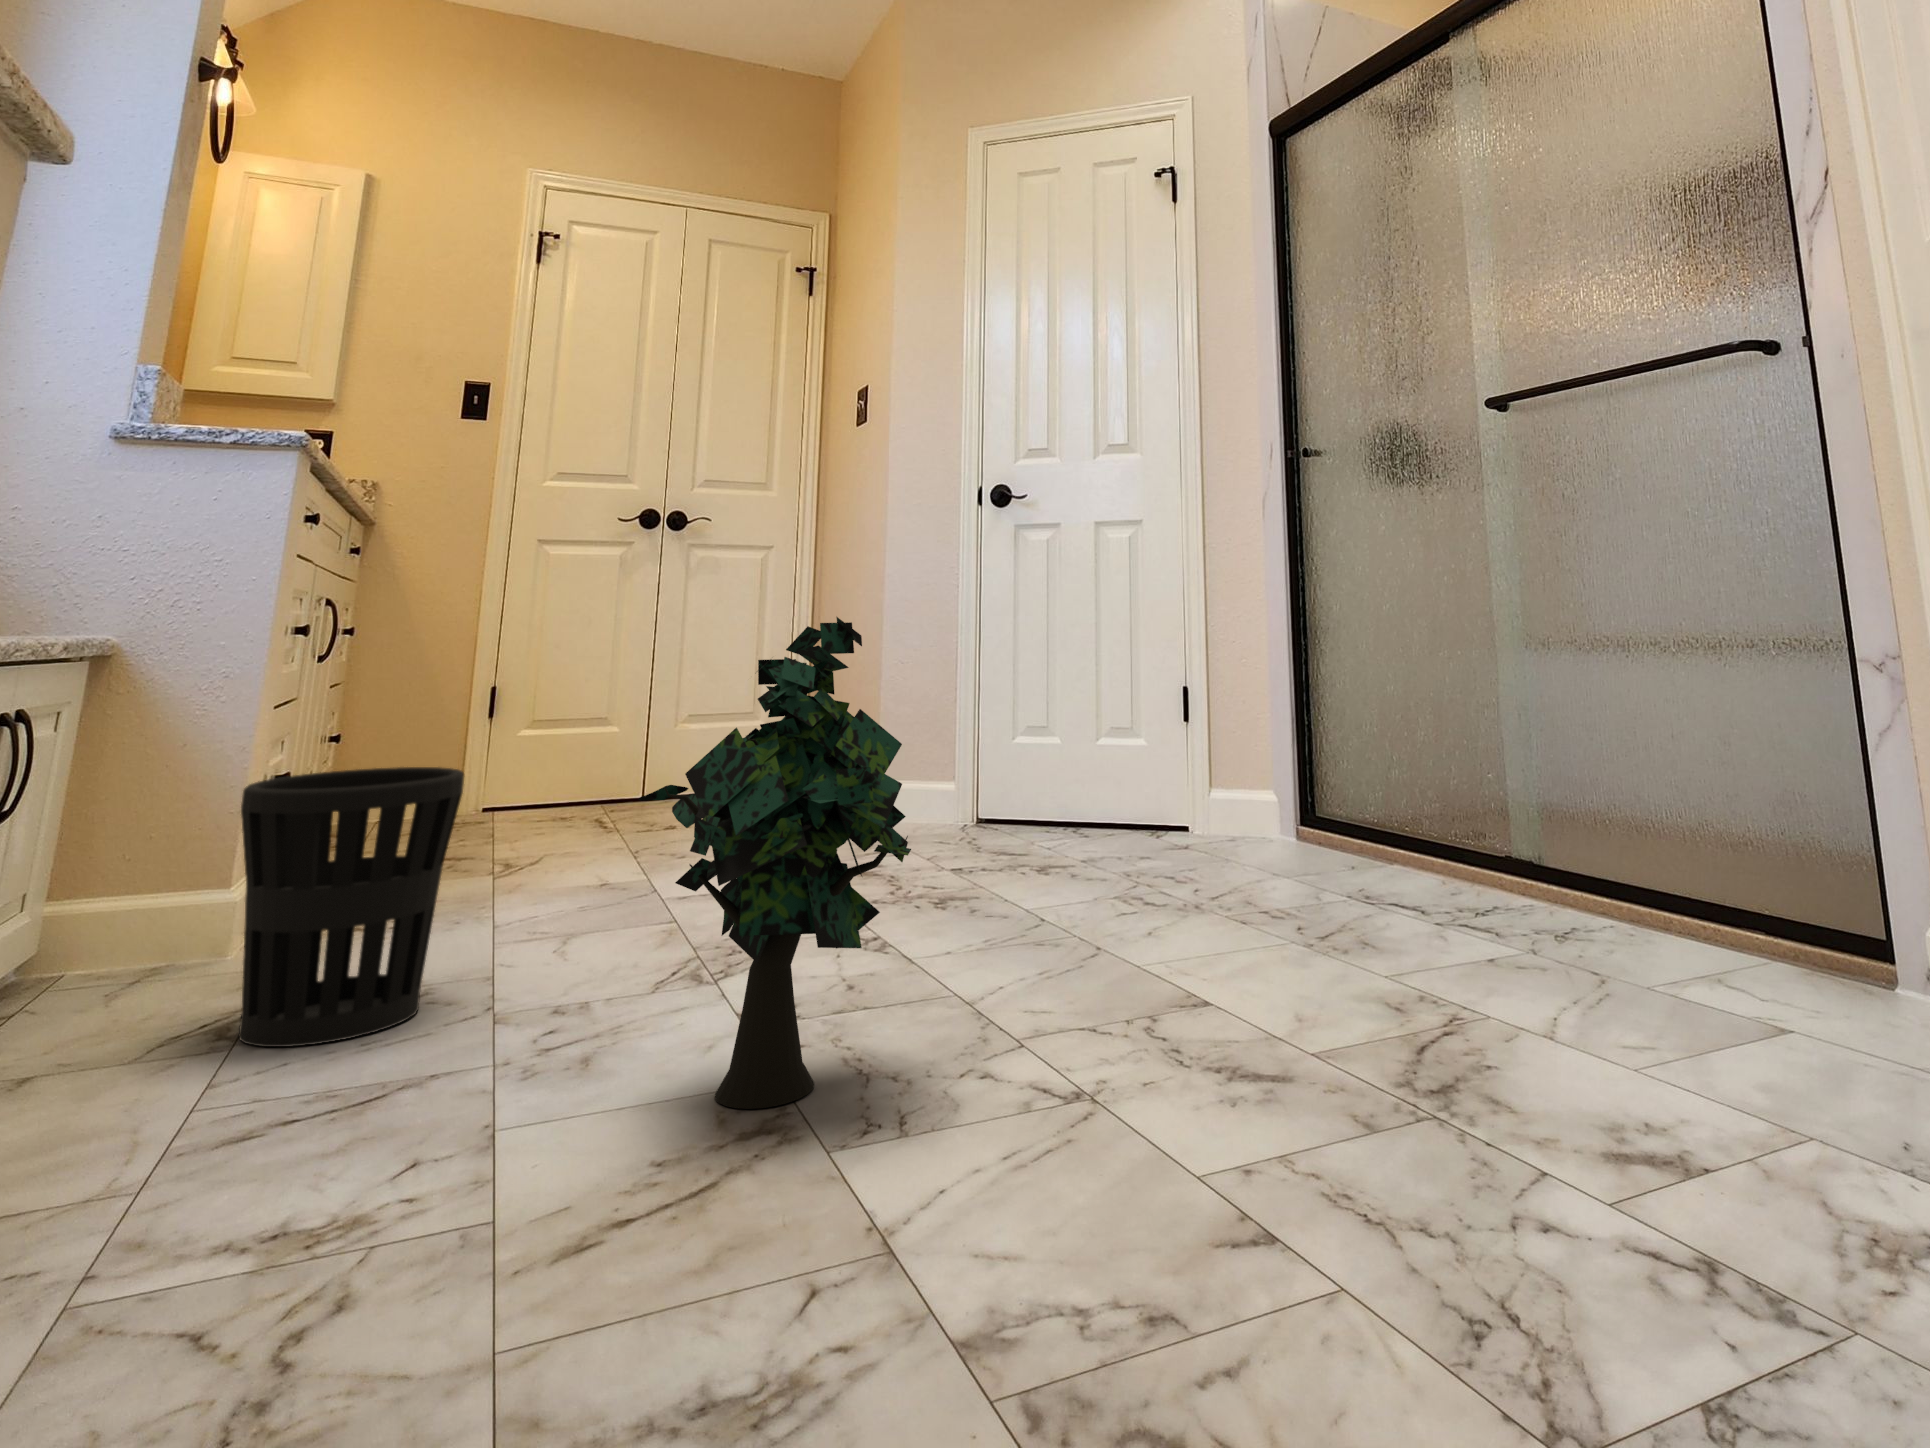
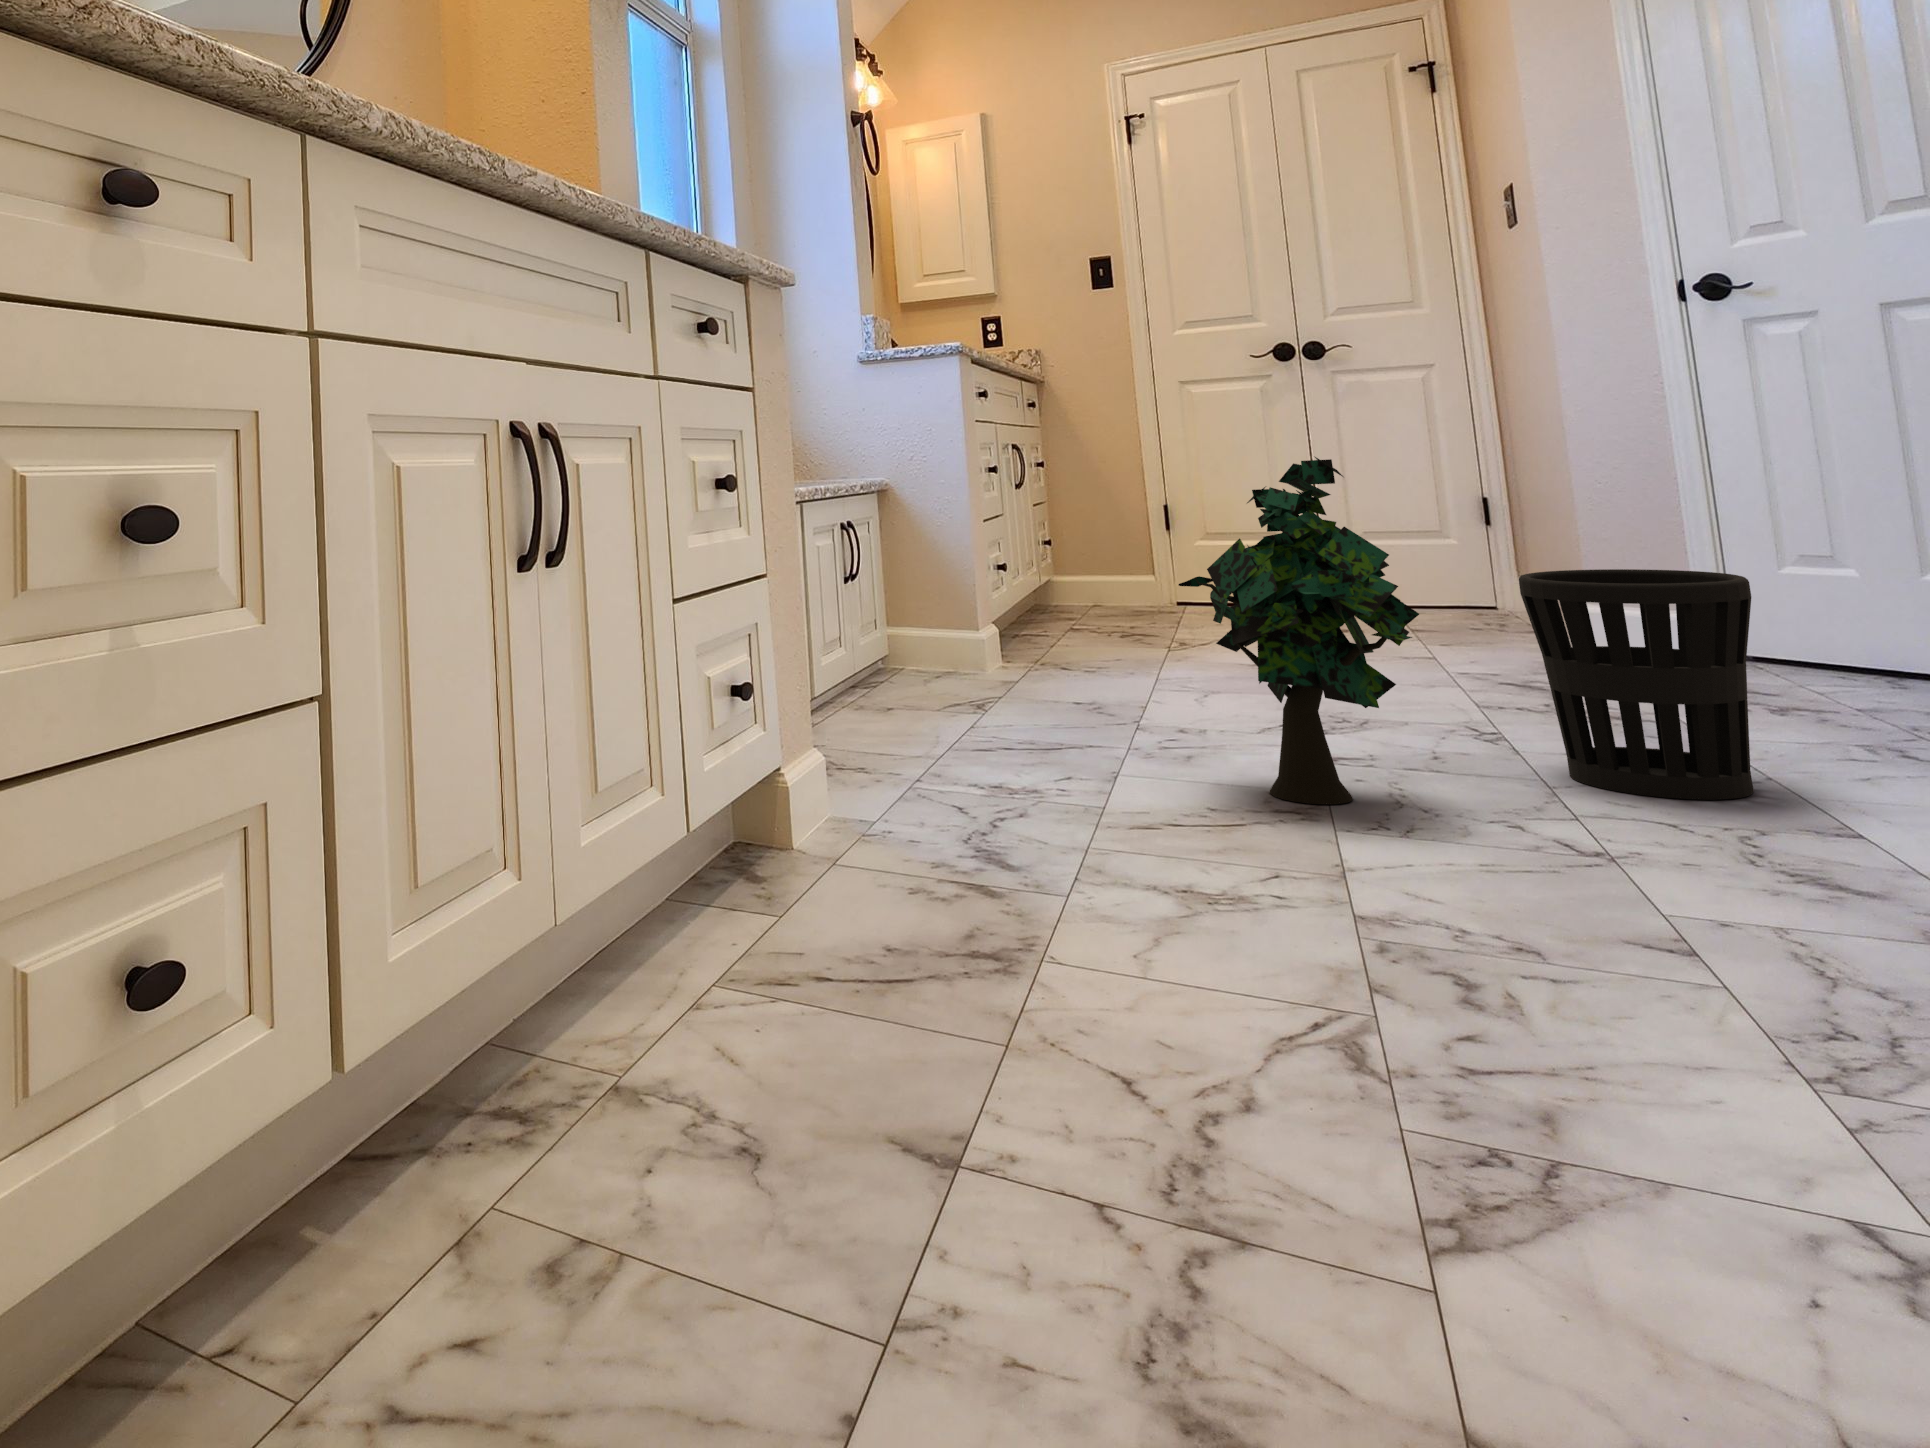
wastebasket: present [239,767,464,1047] -> present [1519,569,1754,800]

